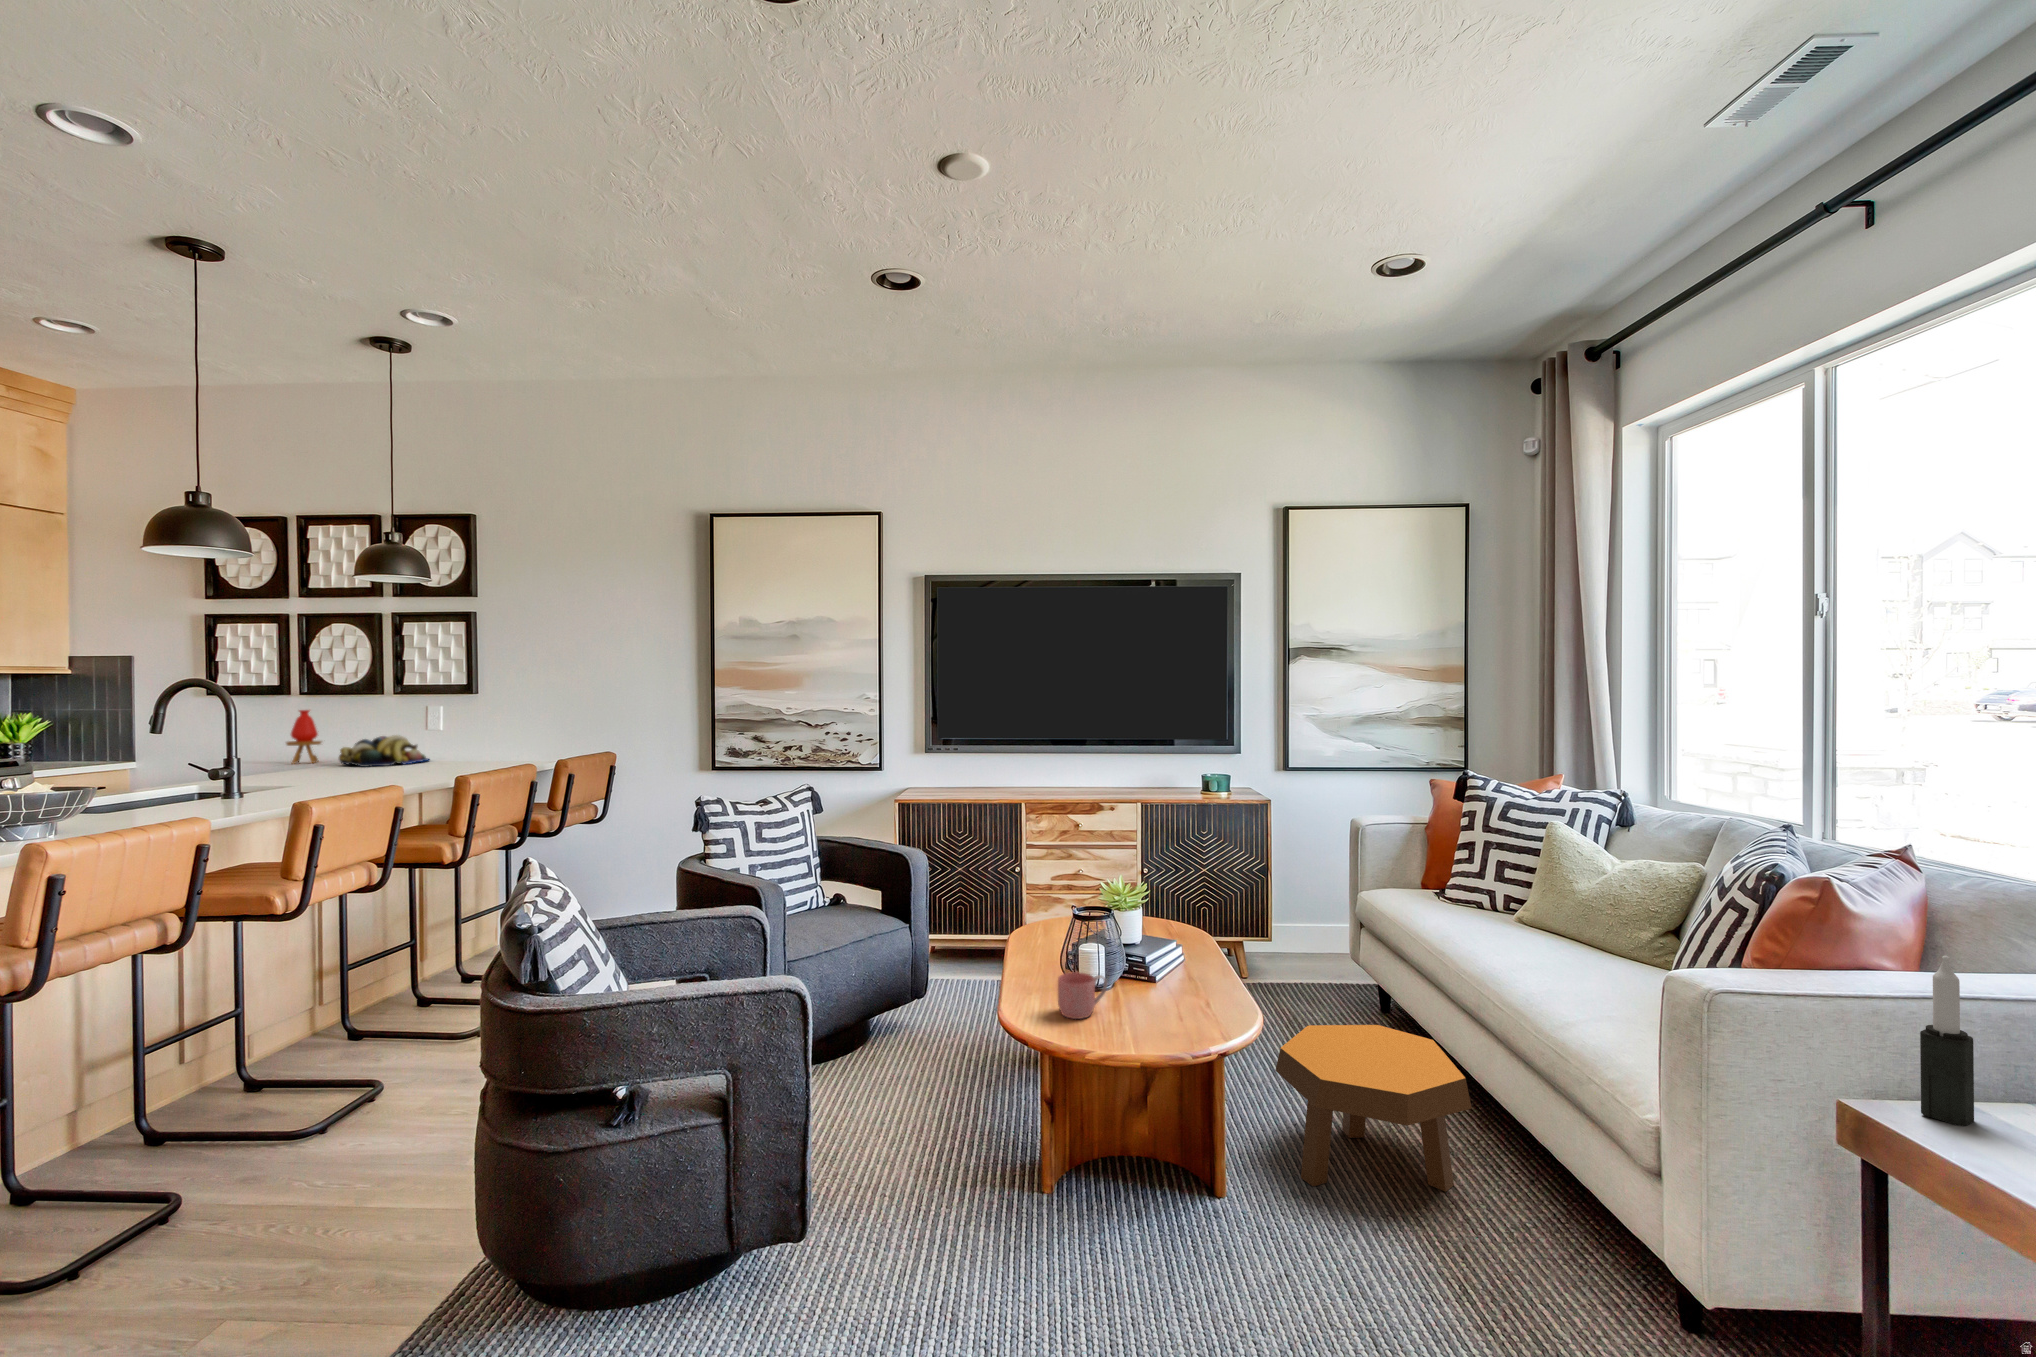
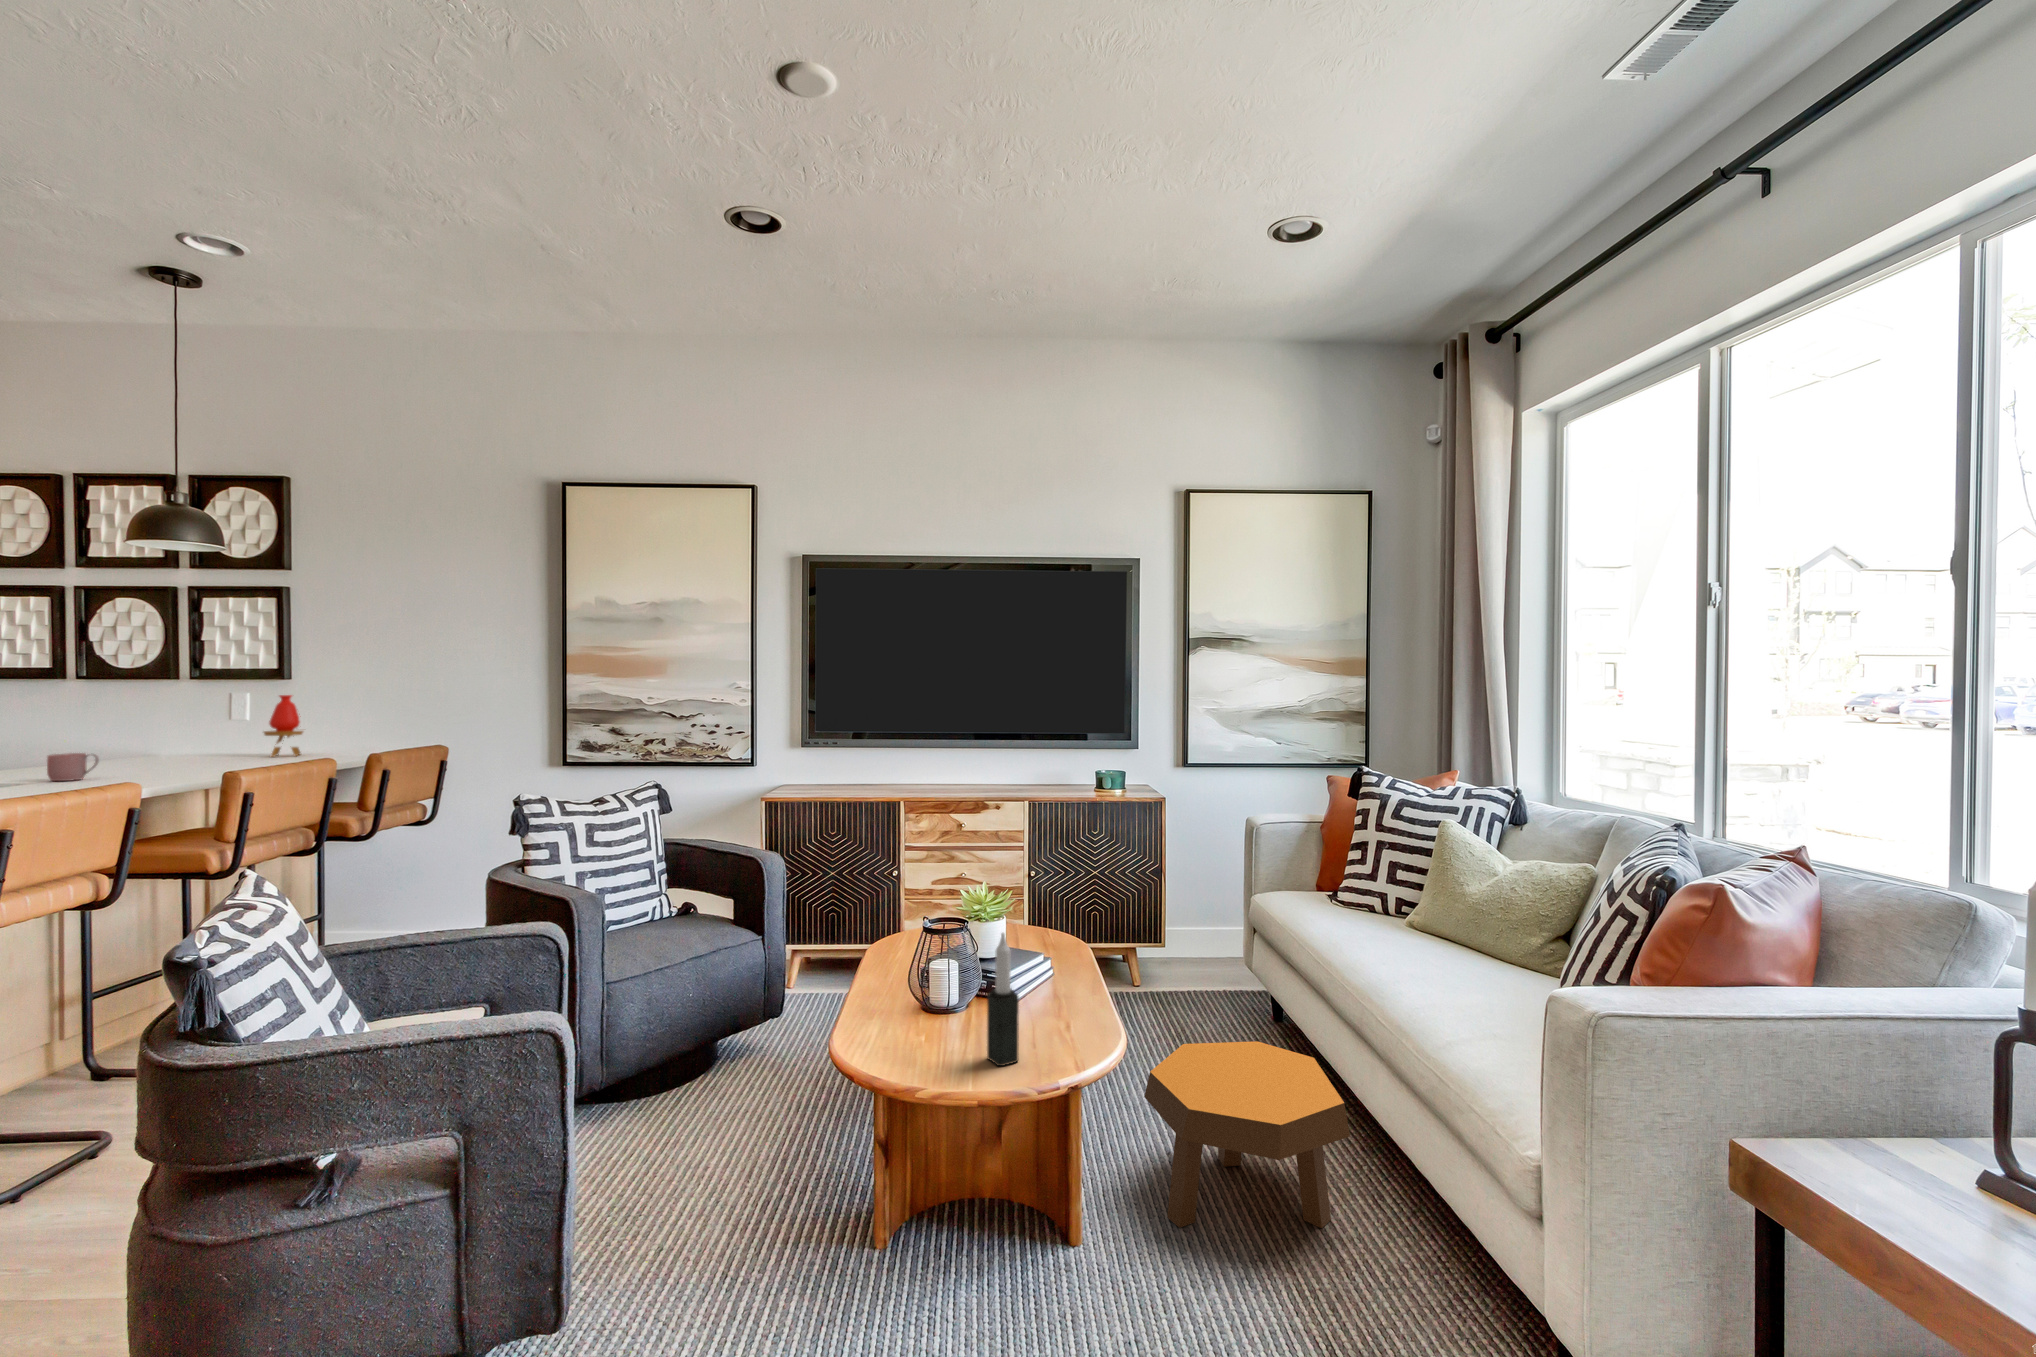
vase: present [286,710,321,764] -> present [264,695,303,757]
fruit bowl: present [339,735,429,767] -> none [120,725,237,760]
candle: present [1920,955,1974,1126] -> present [987,933,1019,1066]
mug: present [1058,972,1107,1019] -> present [47,753,99,781]

